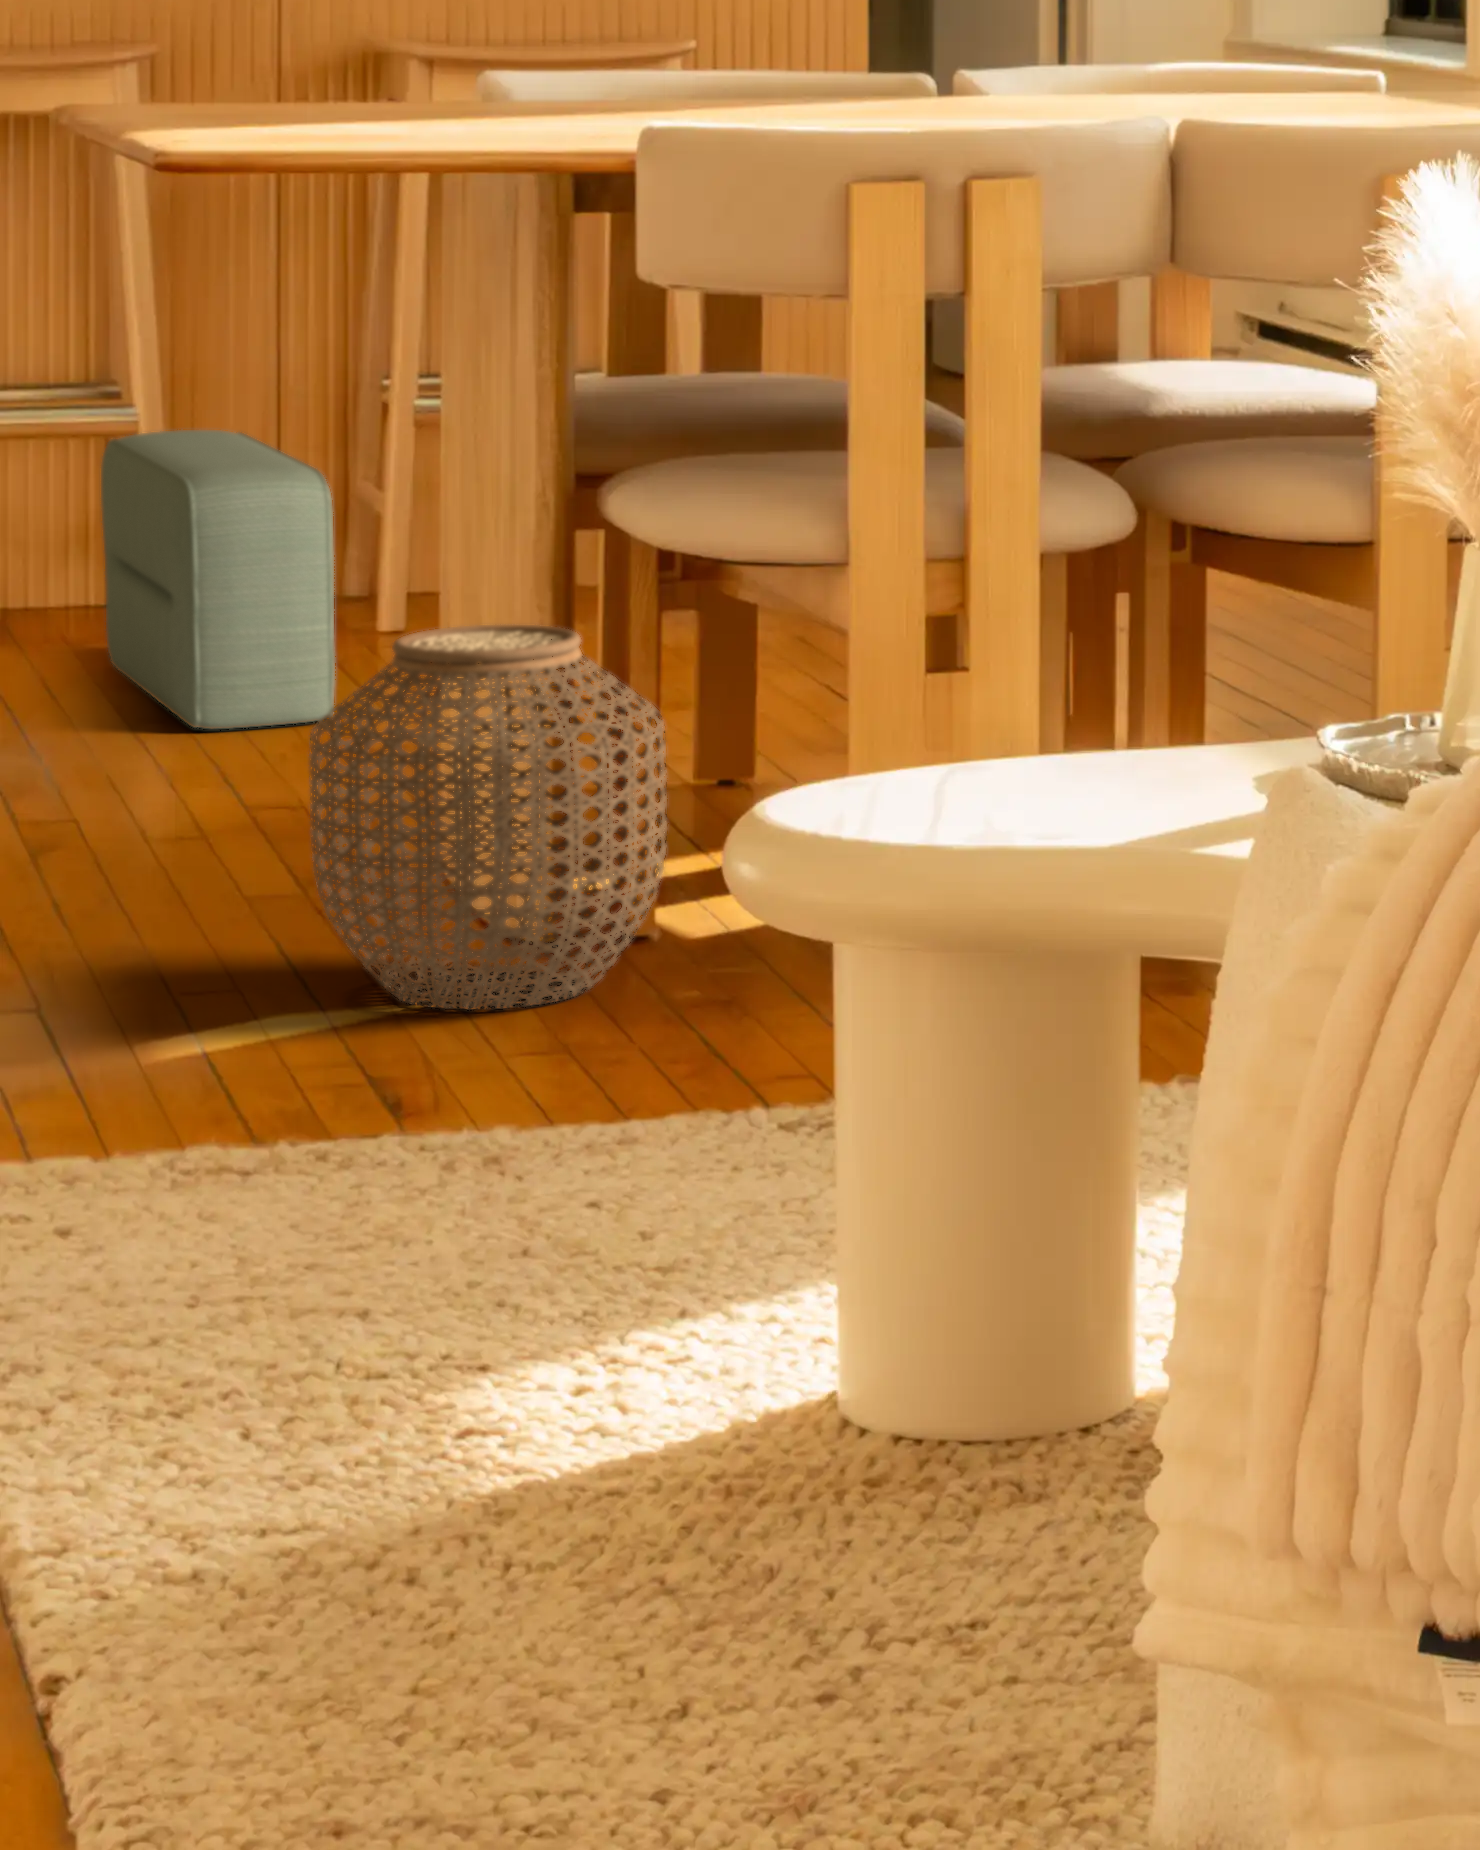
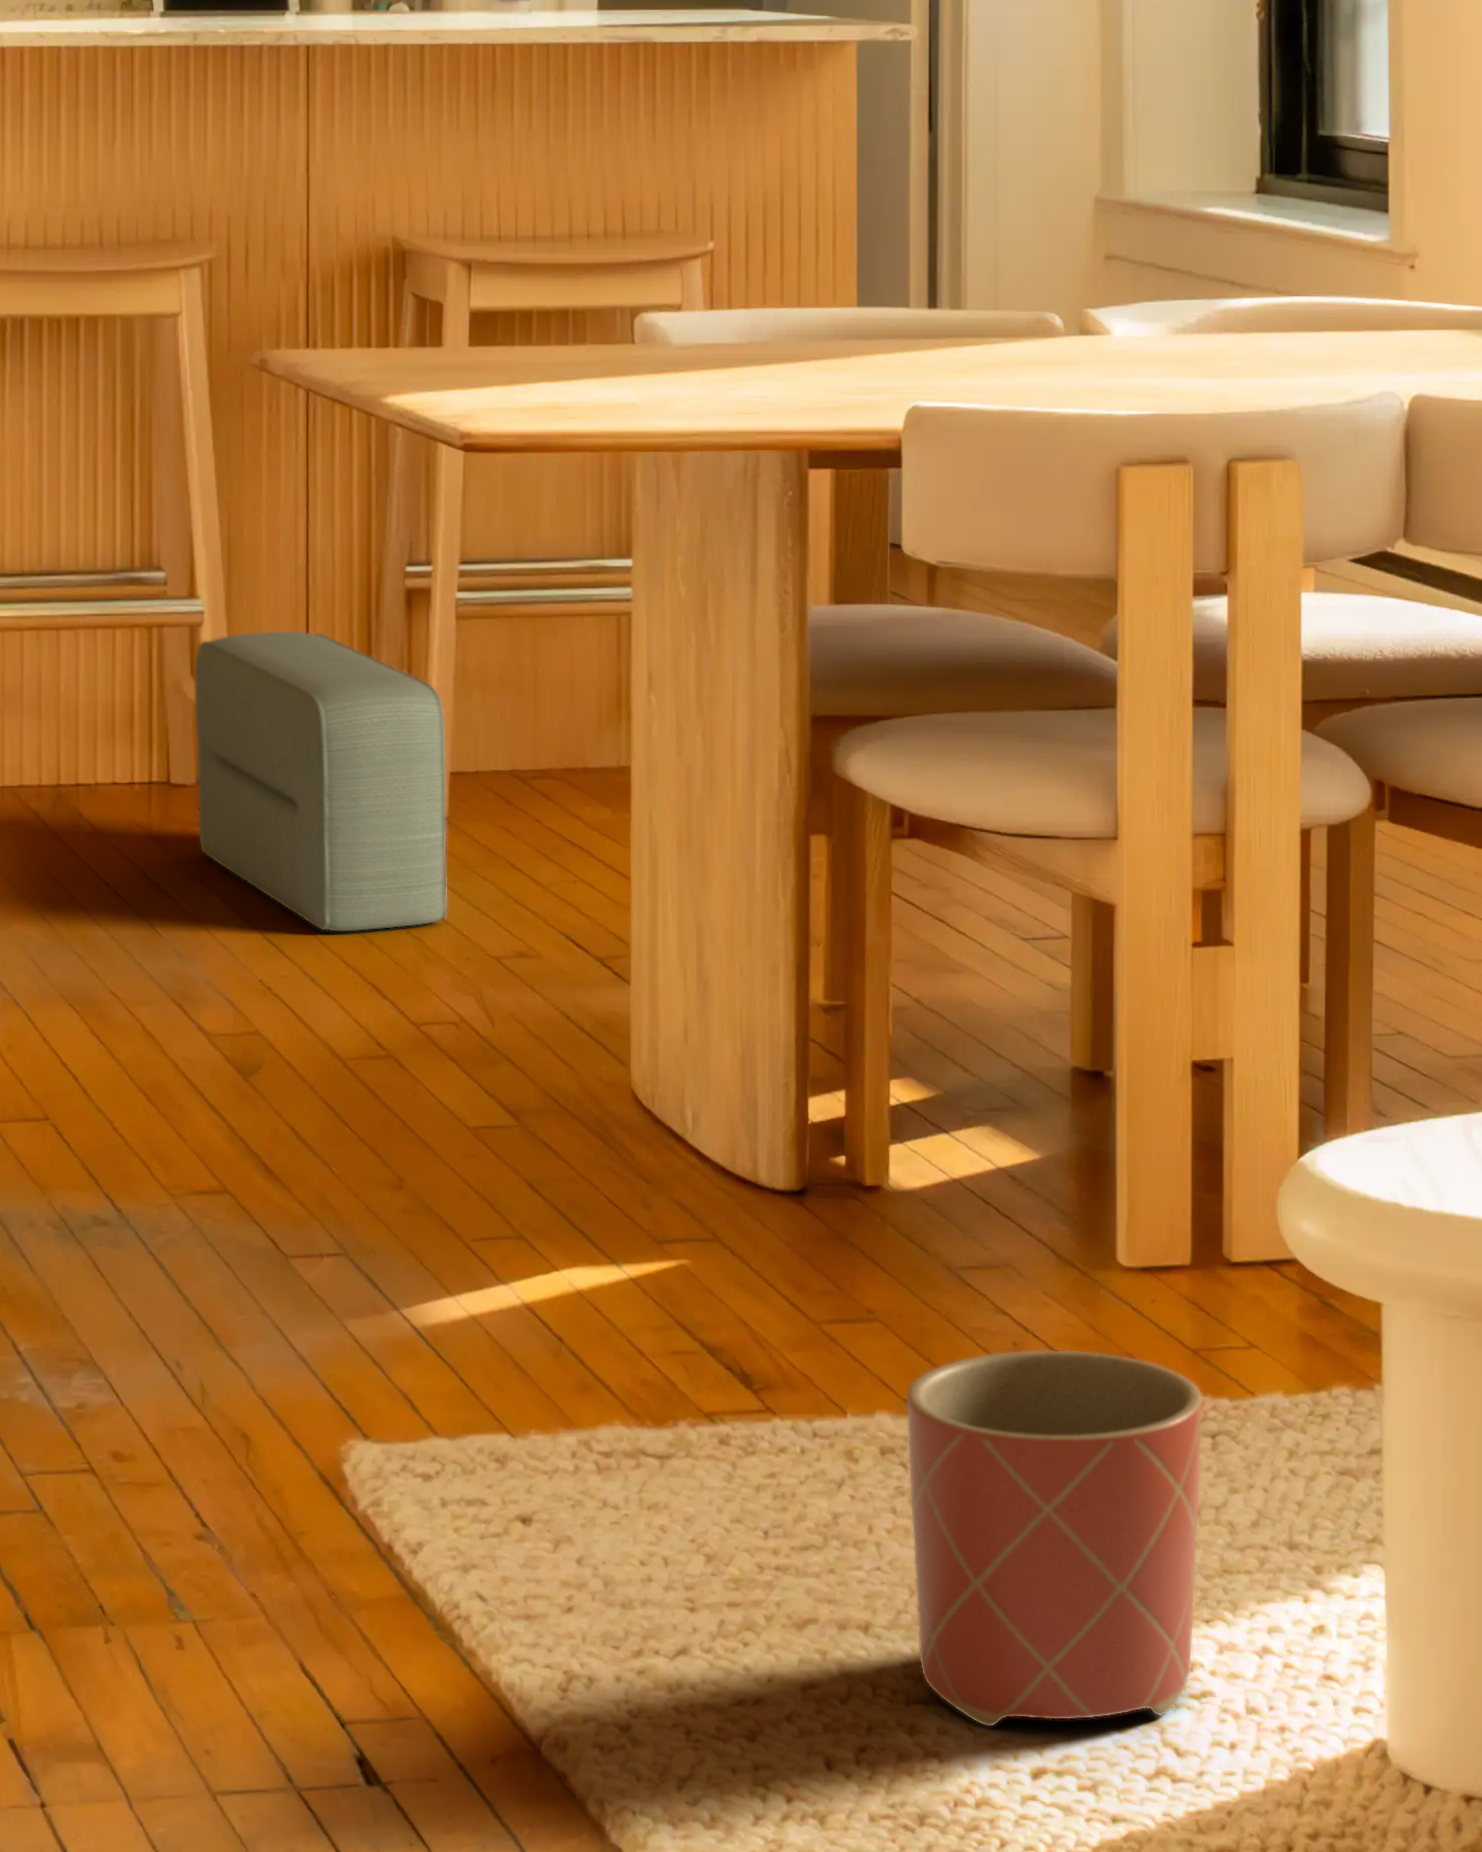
woven basket: present [310,624,667,1009] -> none [608,897,935,1269]
planter: none [368,1012,687,1396] -> present [907,1351,1202,1726]

